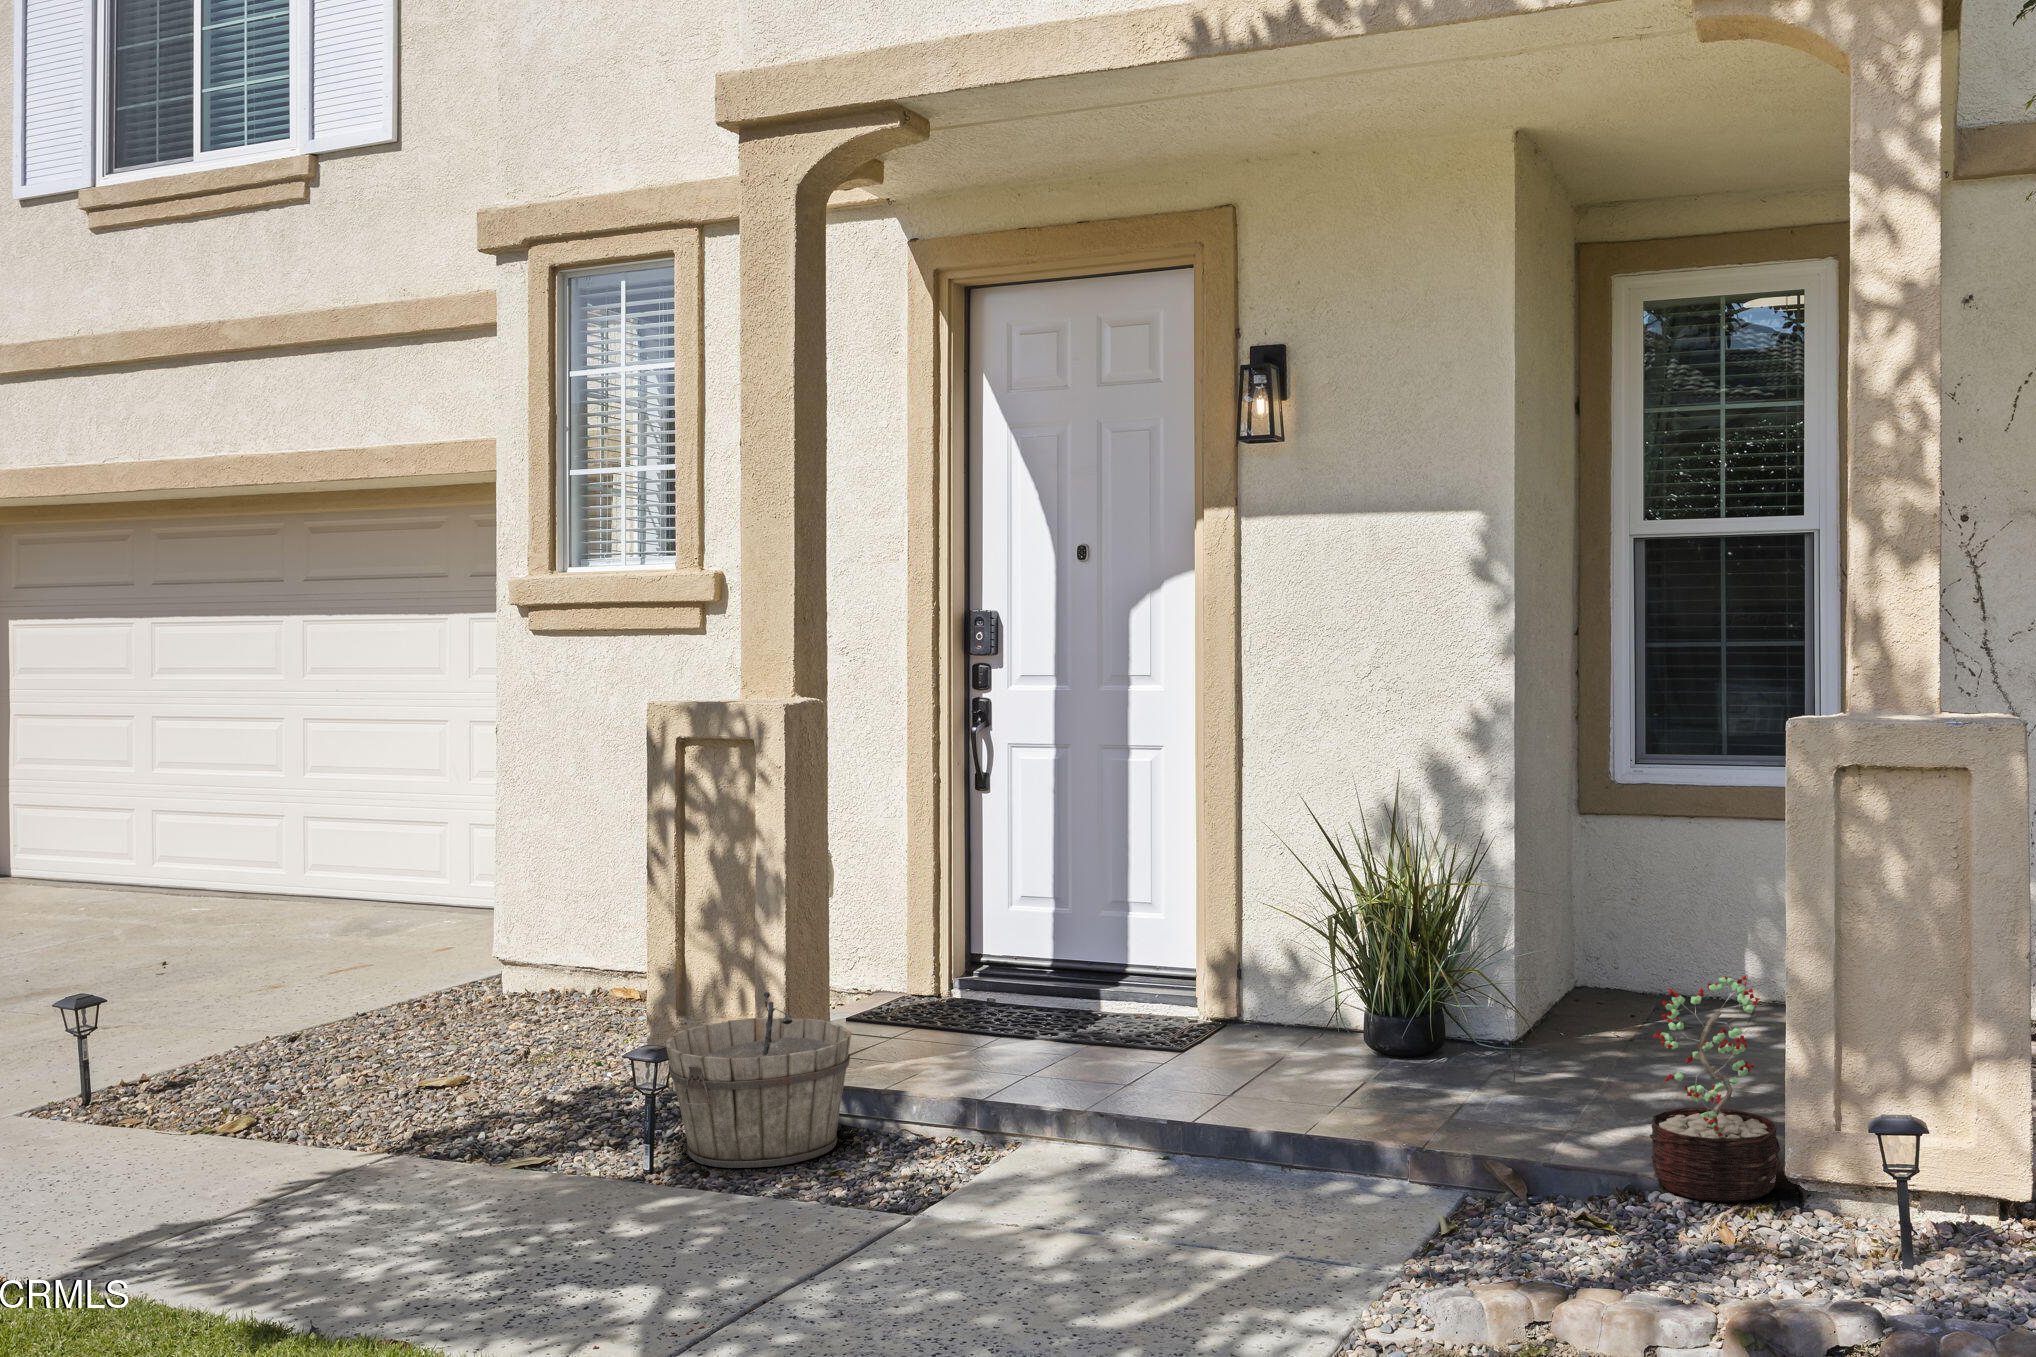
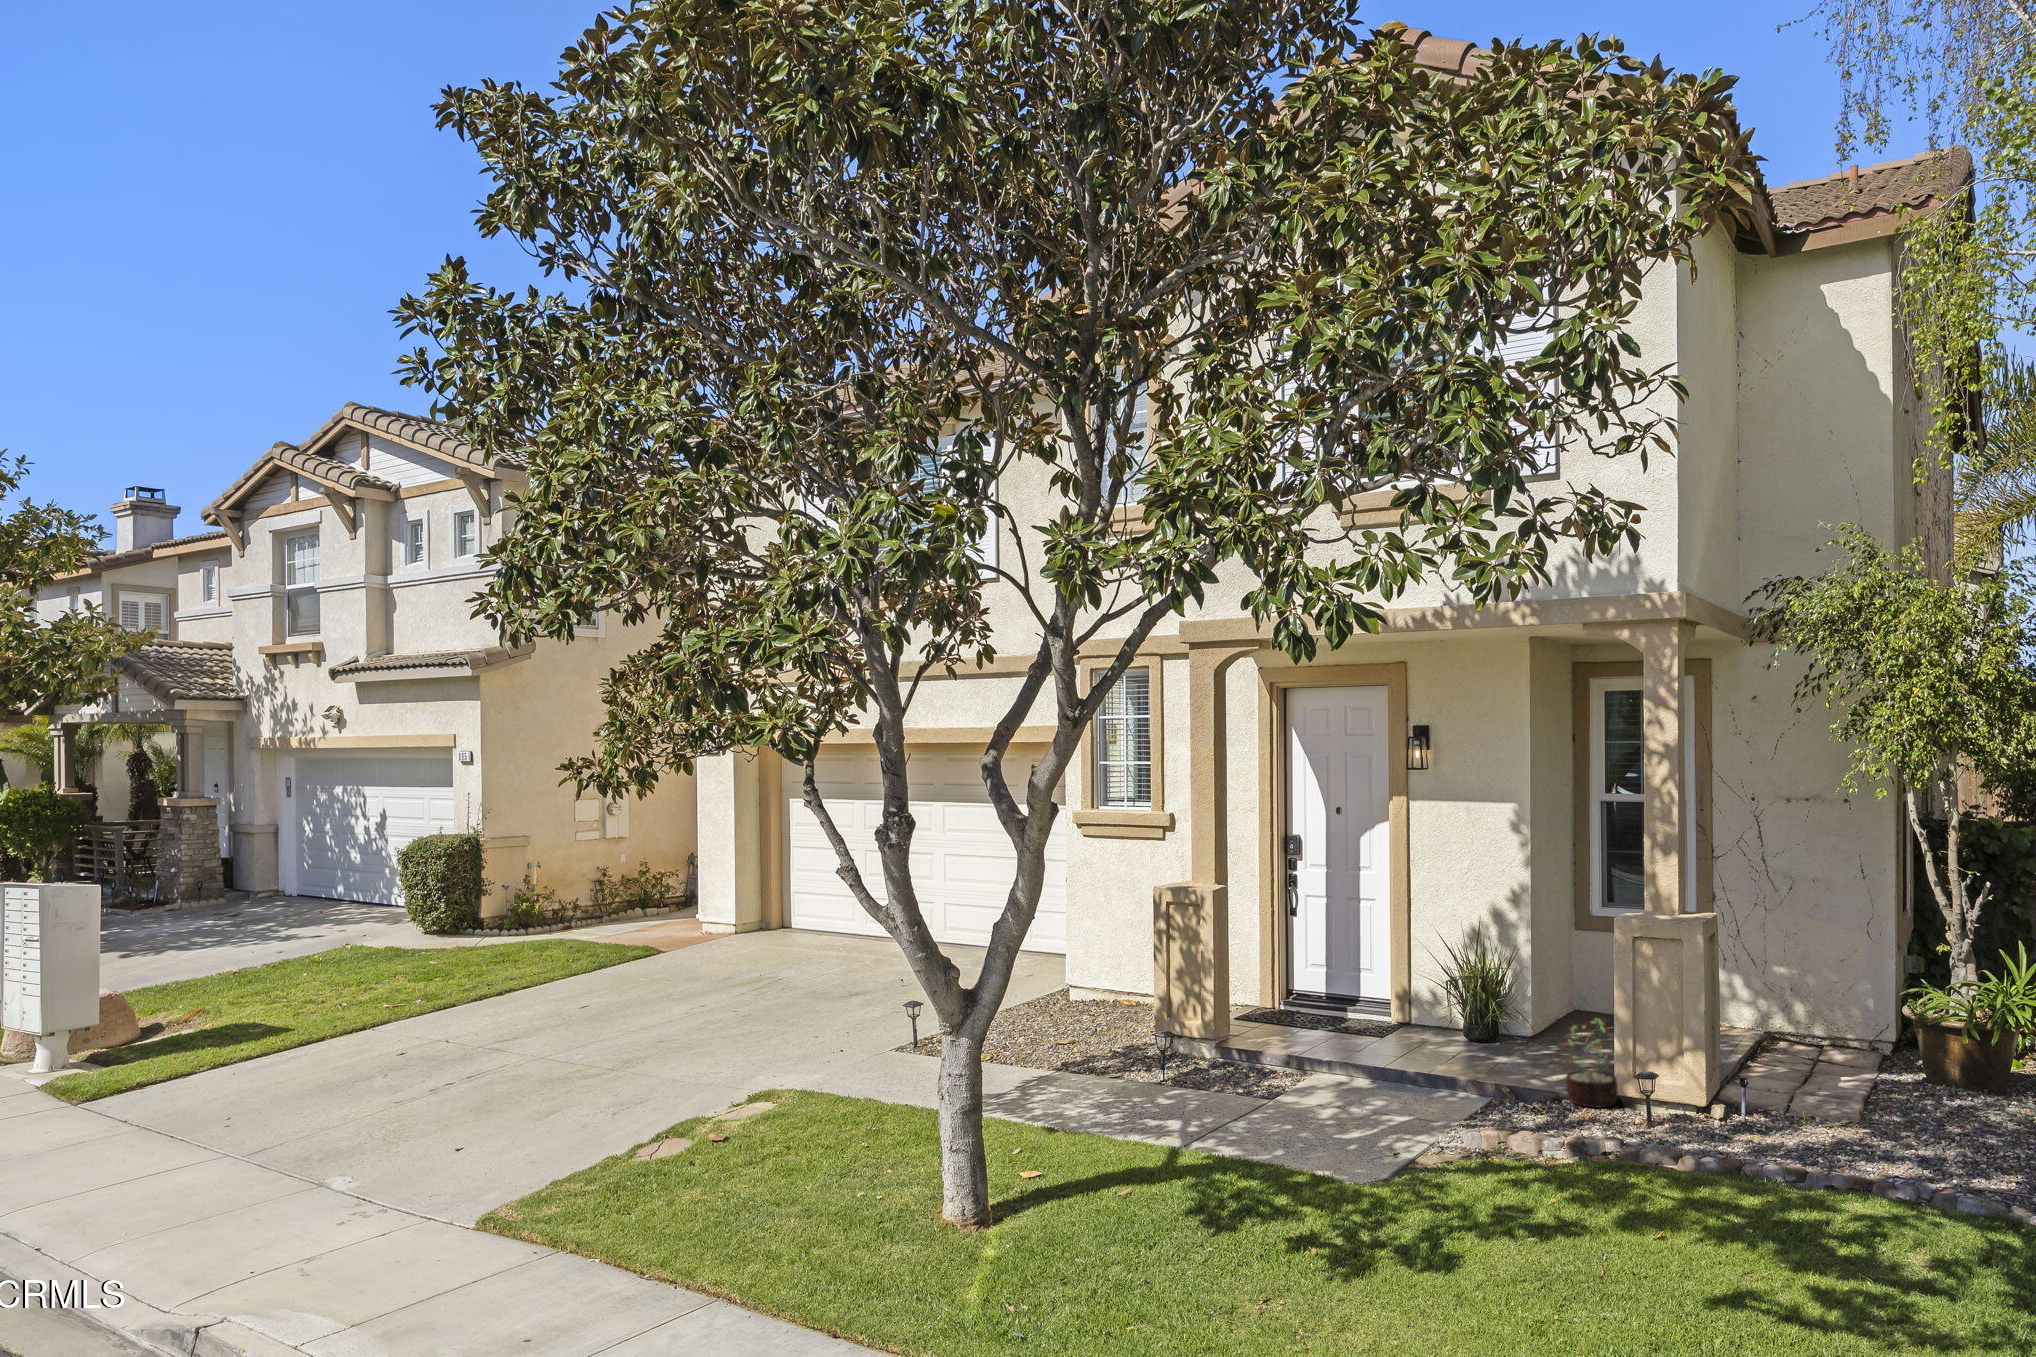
wooden bucket: present [666,992,851,1168] -> none [1169,1008,1242,1078]

